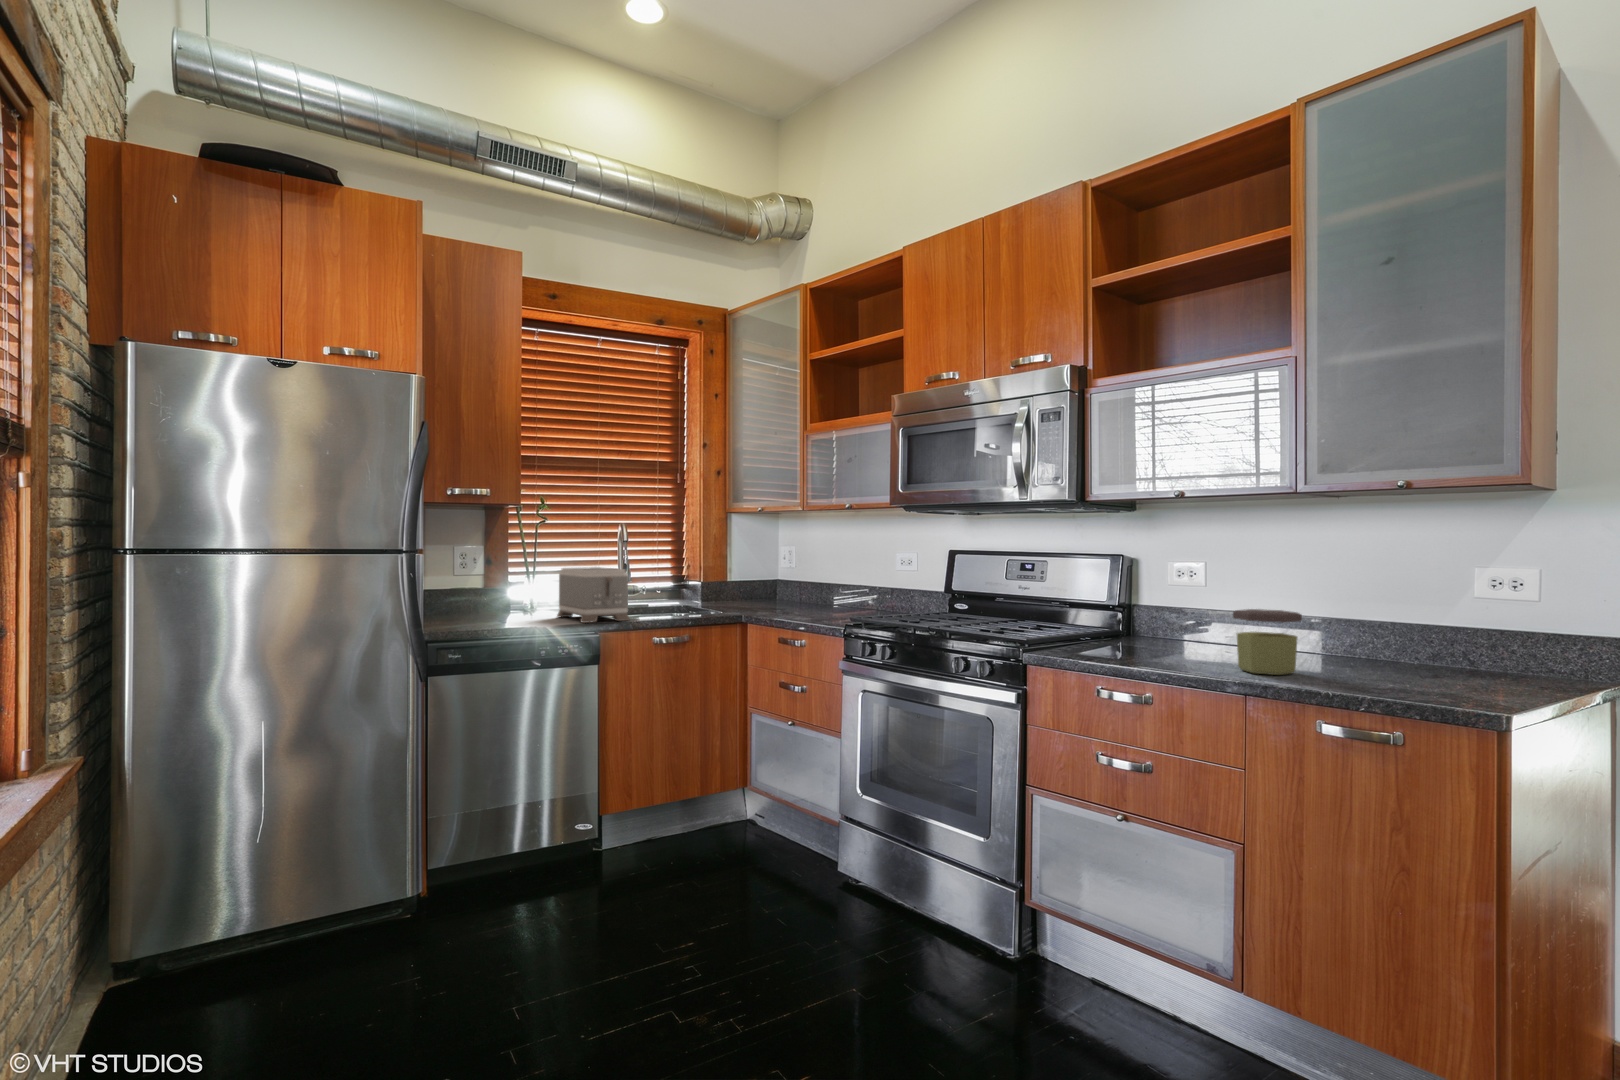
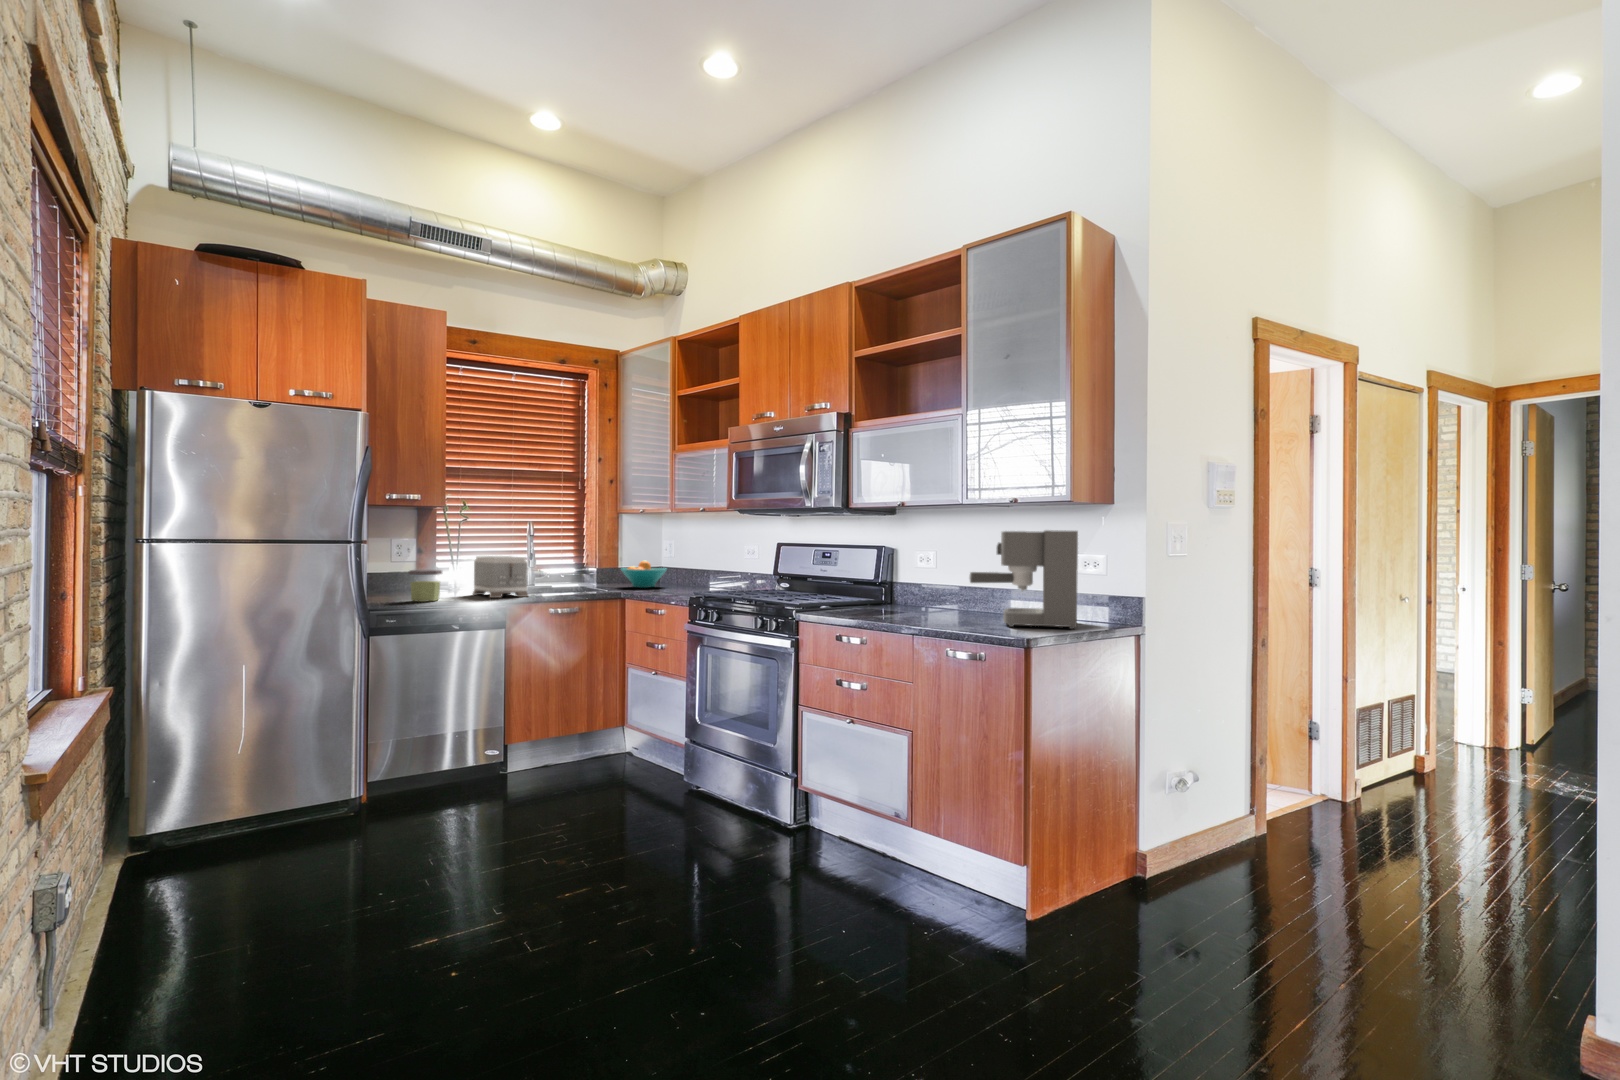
coffee maker: none [1332,532,1544,691] -> present [970,530,1078,629]
fruit bowl: none [734,571,792,606] -> present [621,560,666,588]
jar: present [1233,609,1302,675] -> present [409,570,442,602]

